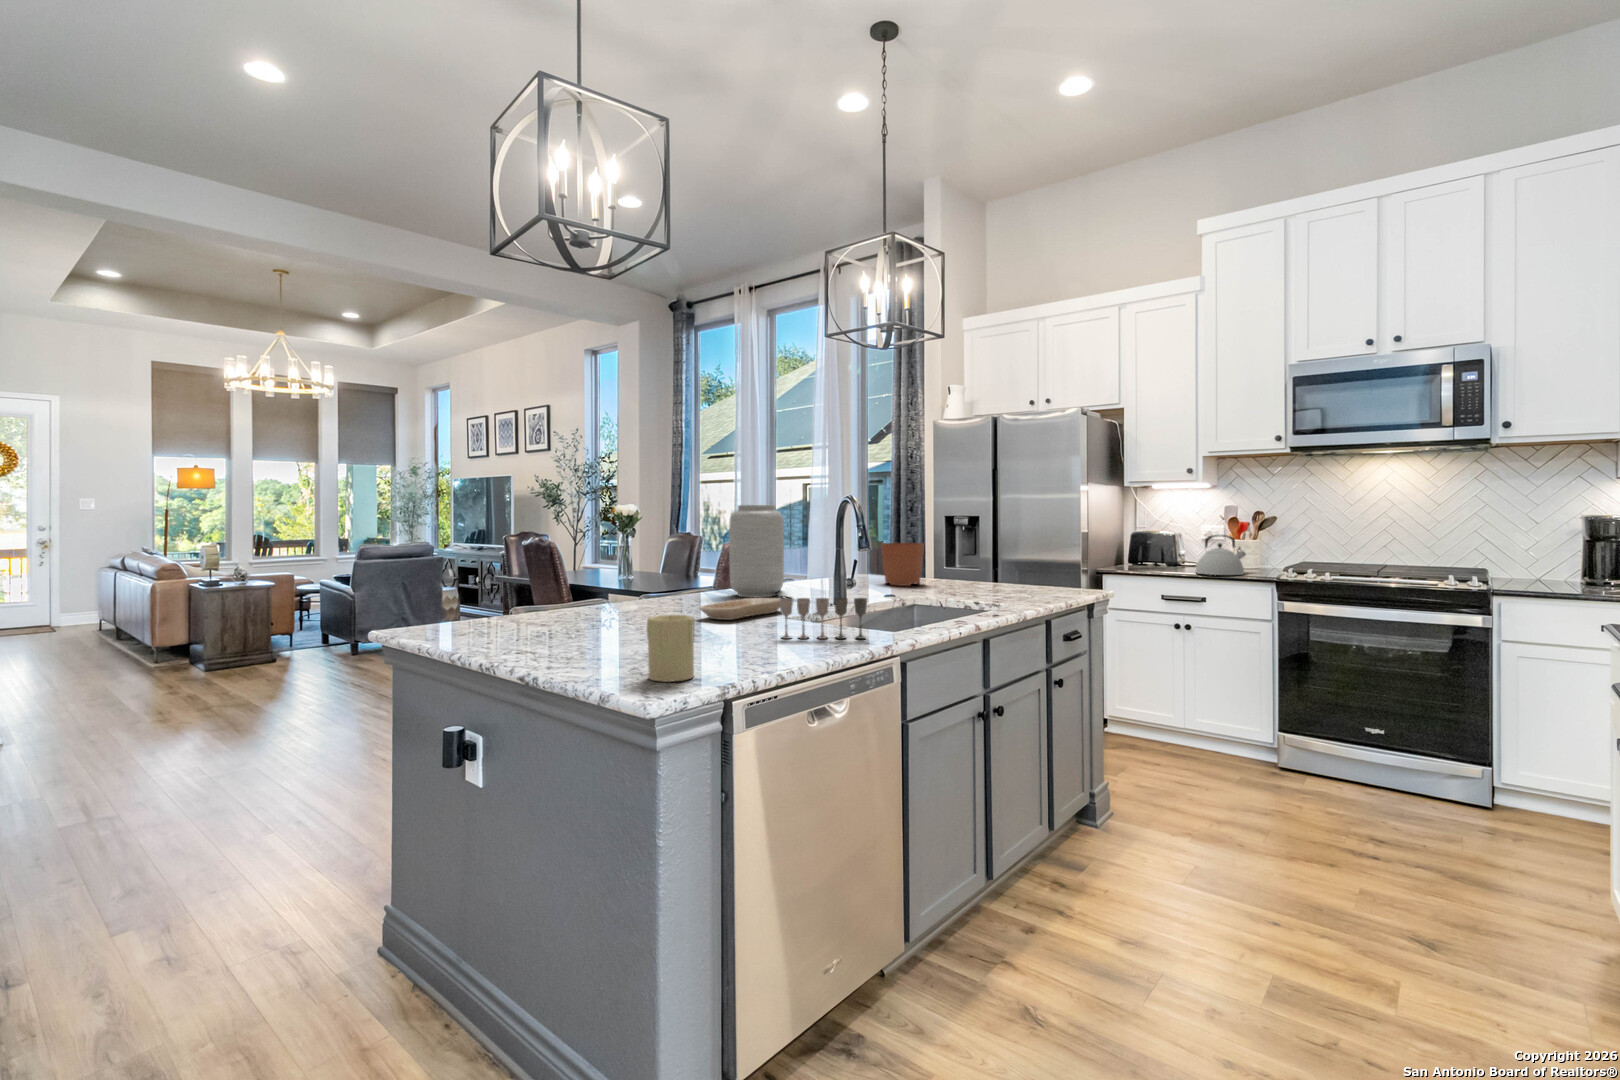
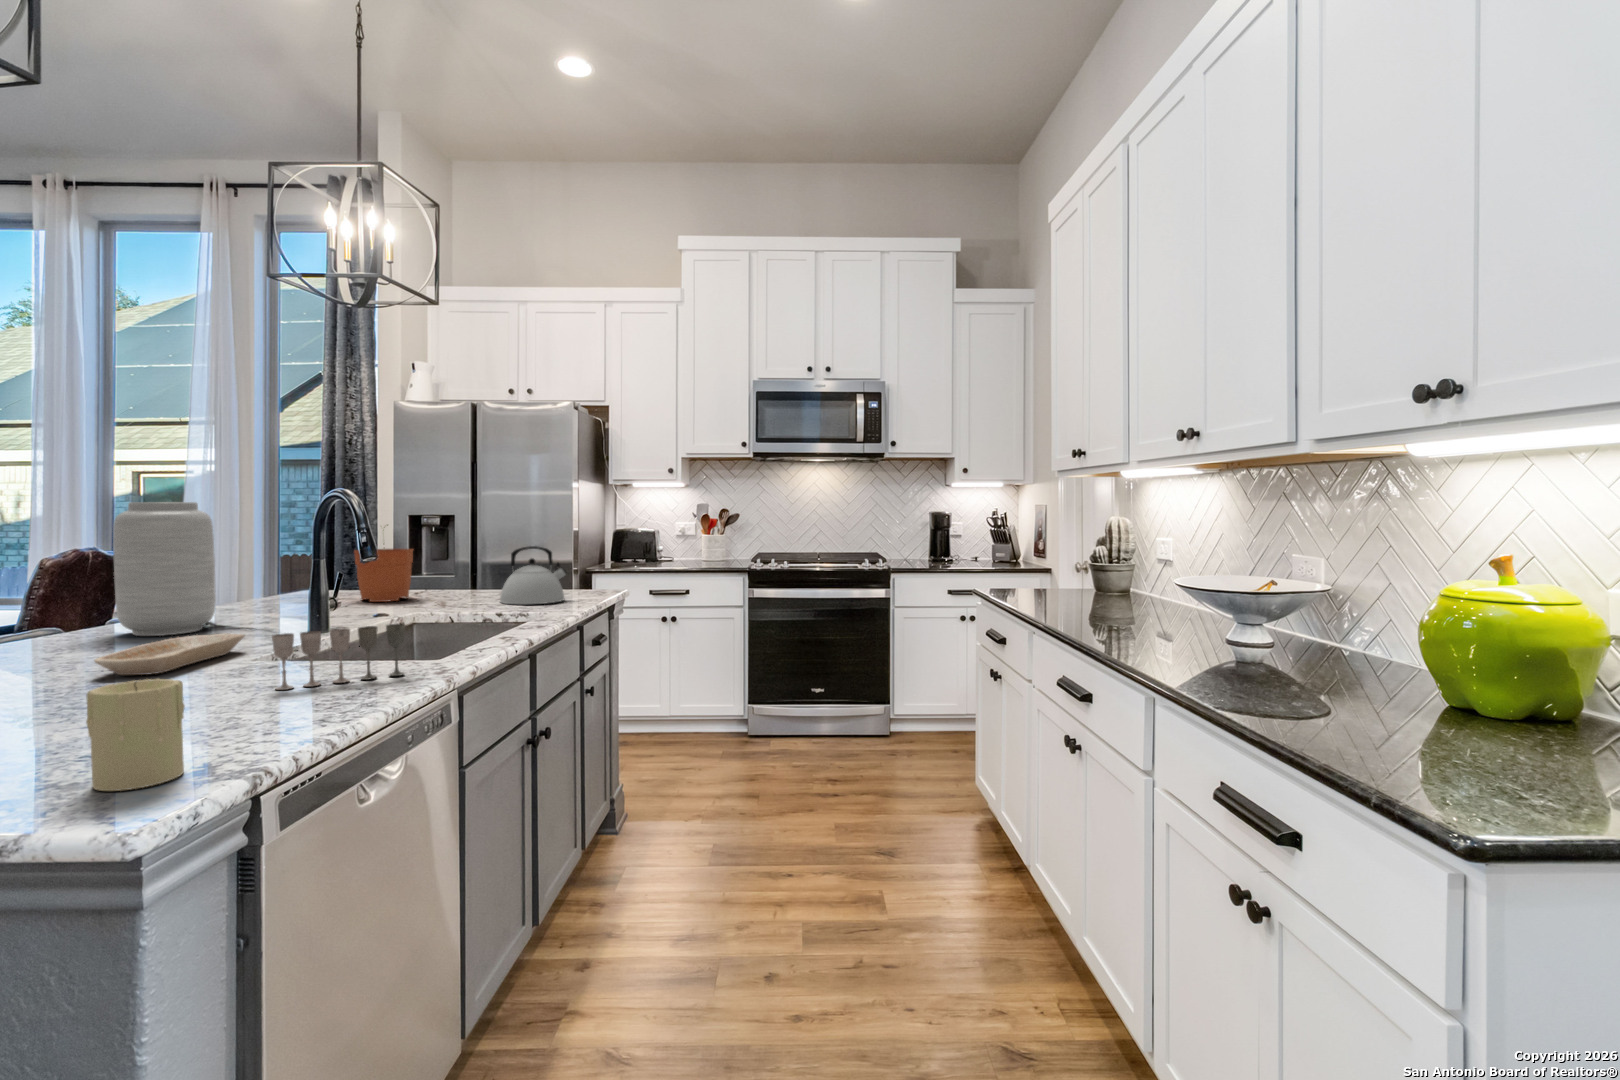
kettle: present [1196,535,1246,575] -> present [500,546,566,605]

